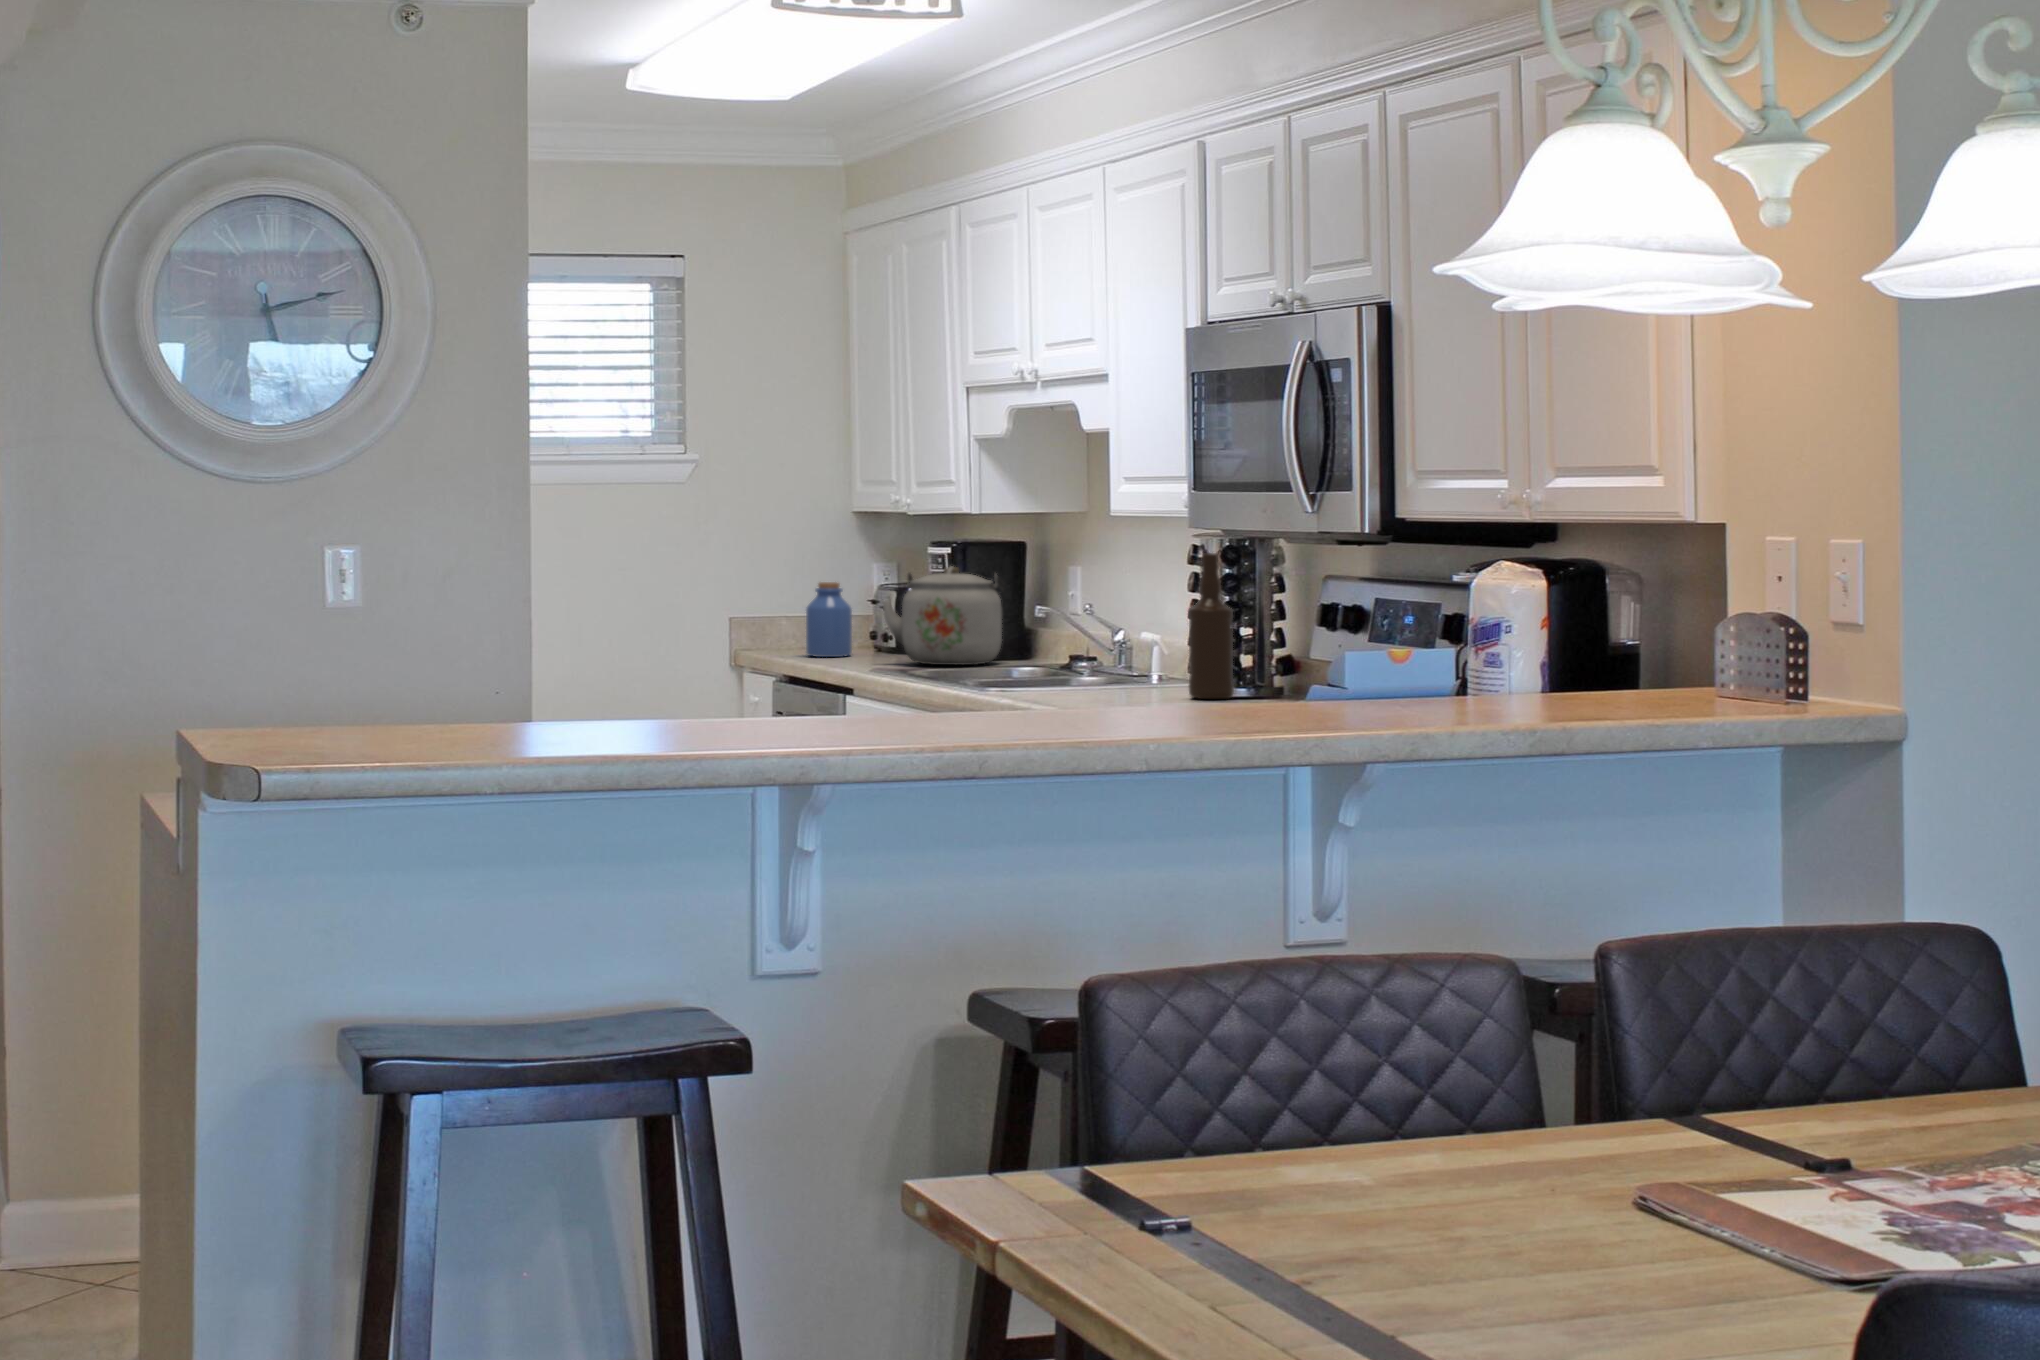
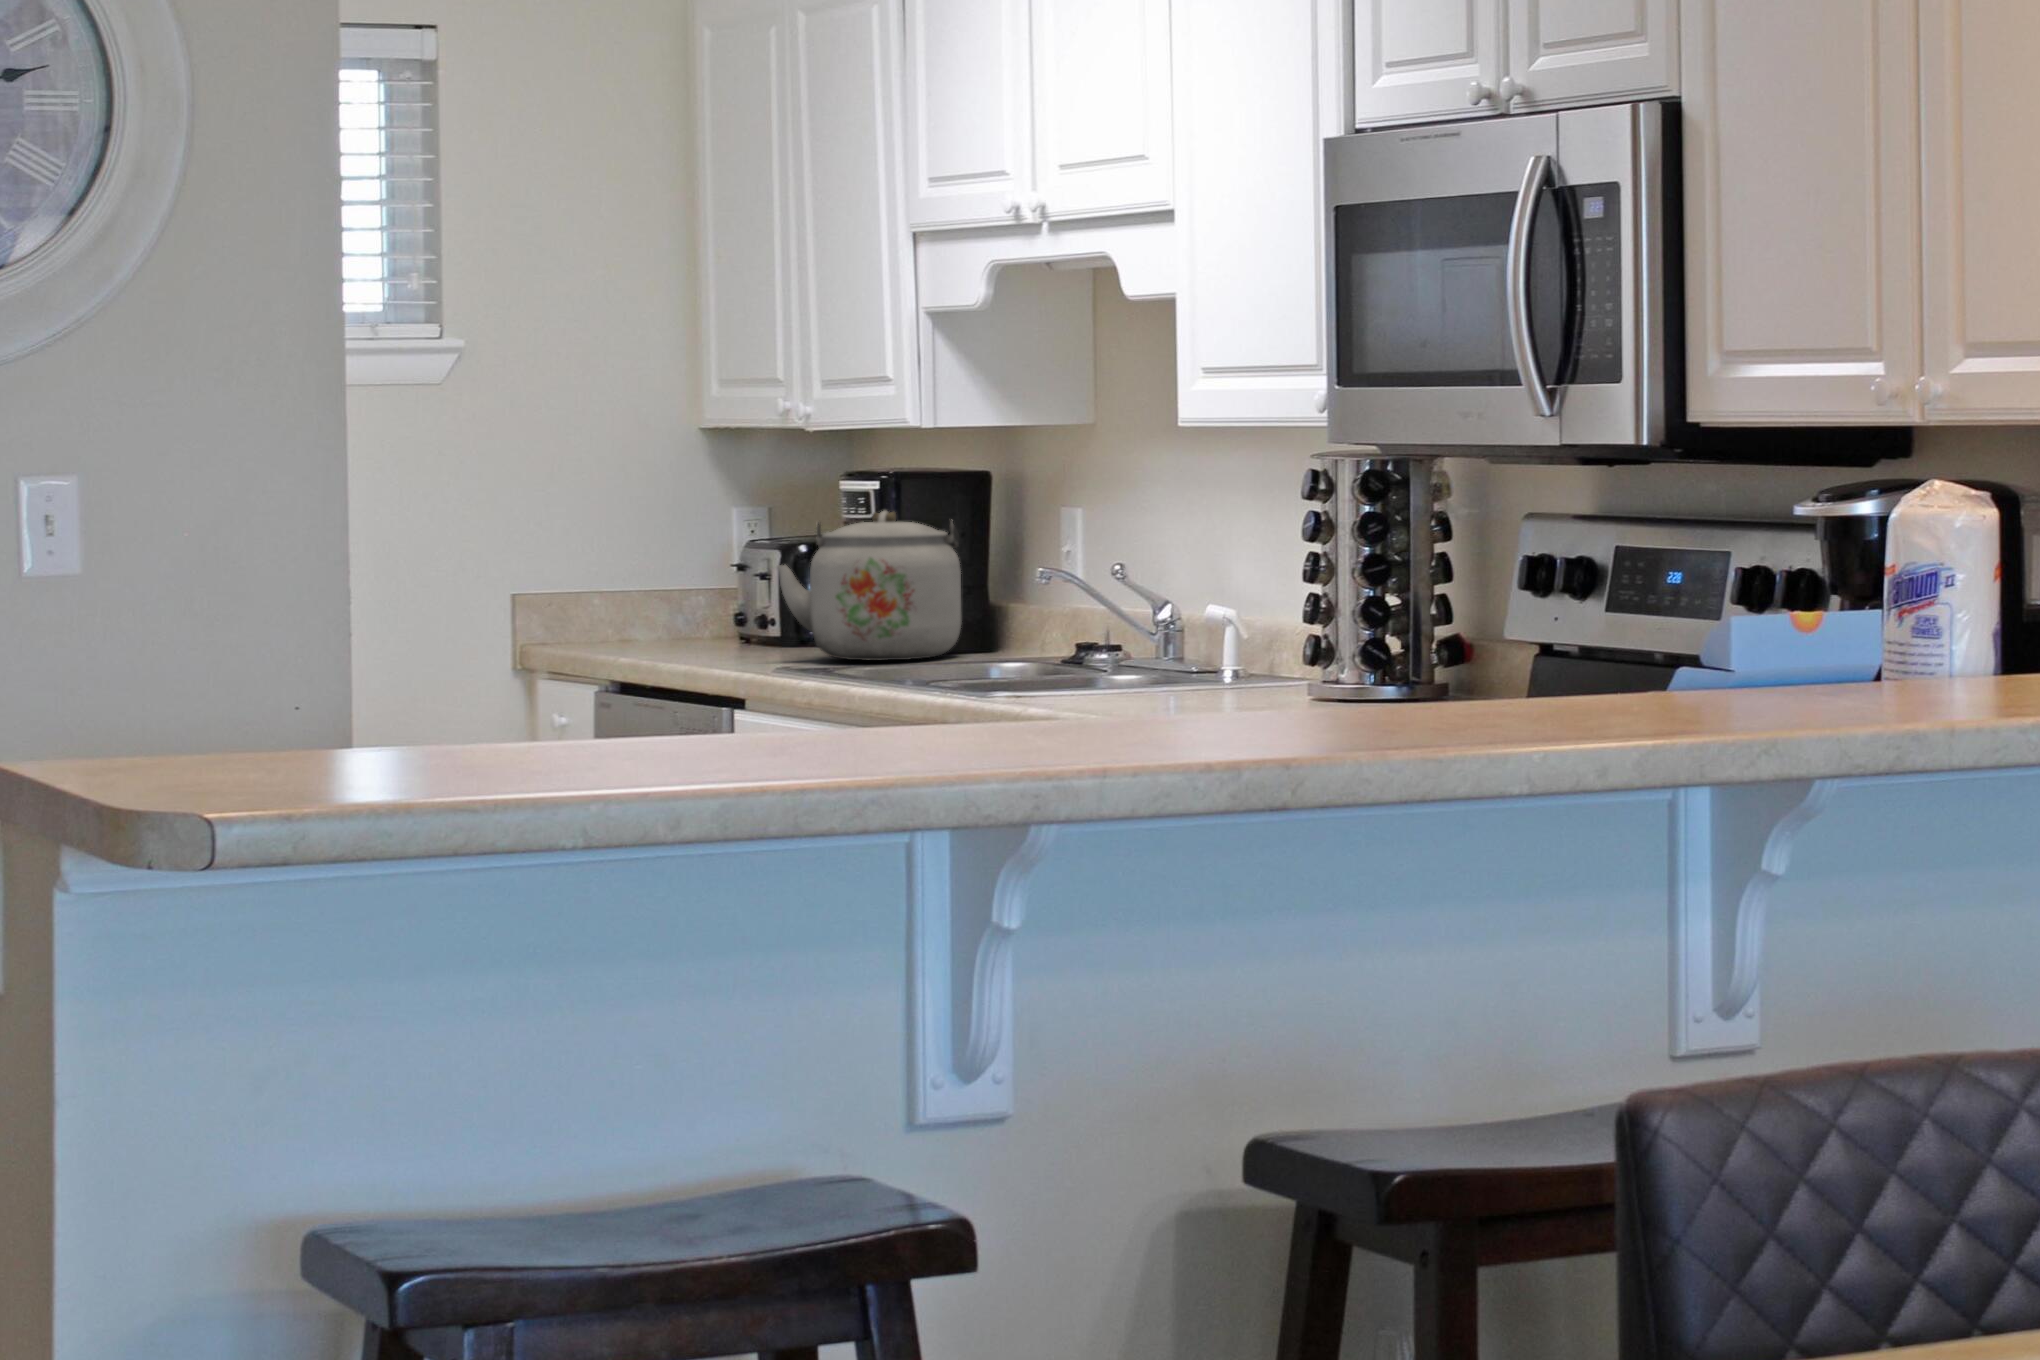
bottle: present [1188,553,1234,699] -> none [1308,483,1375,698]
jar: present [806,582,852,657] -> none [643,539,715,653]

